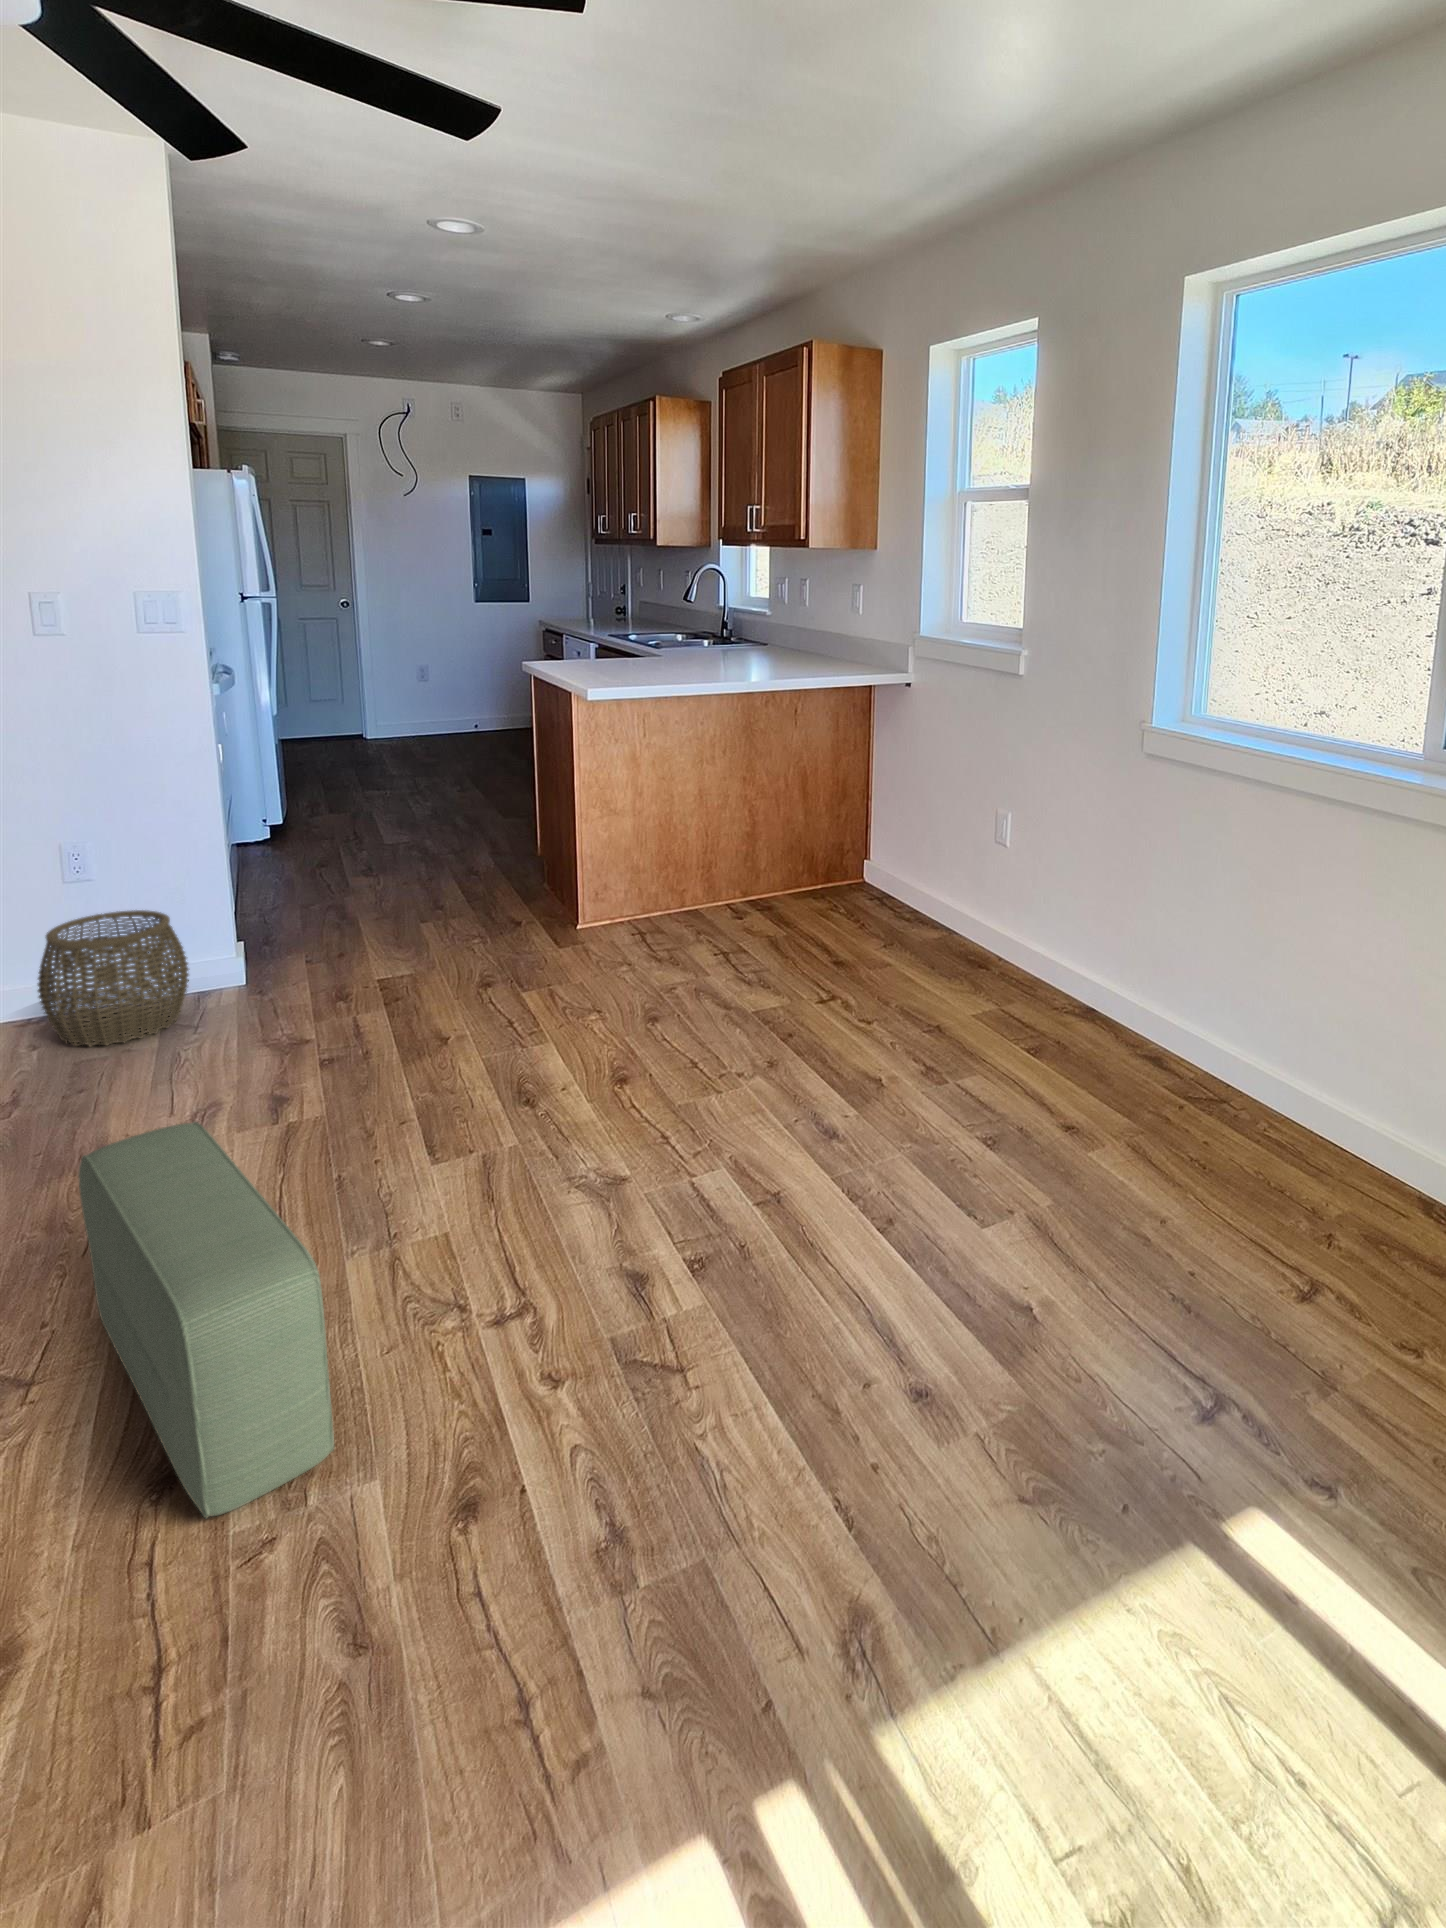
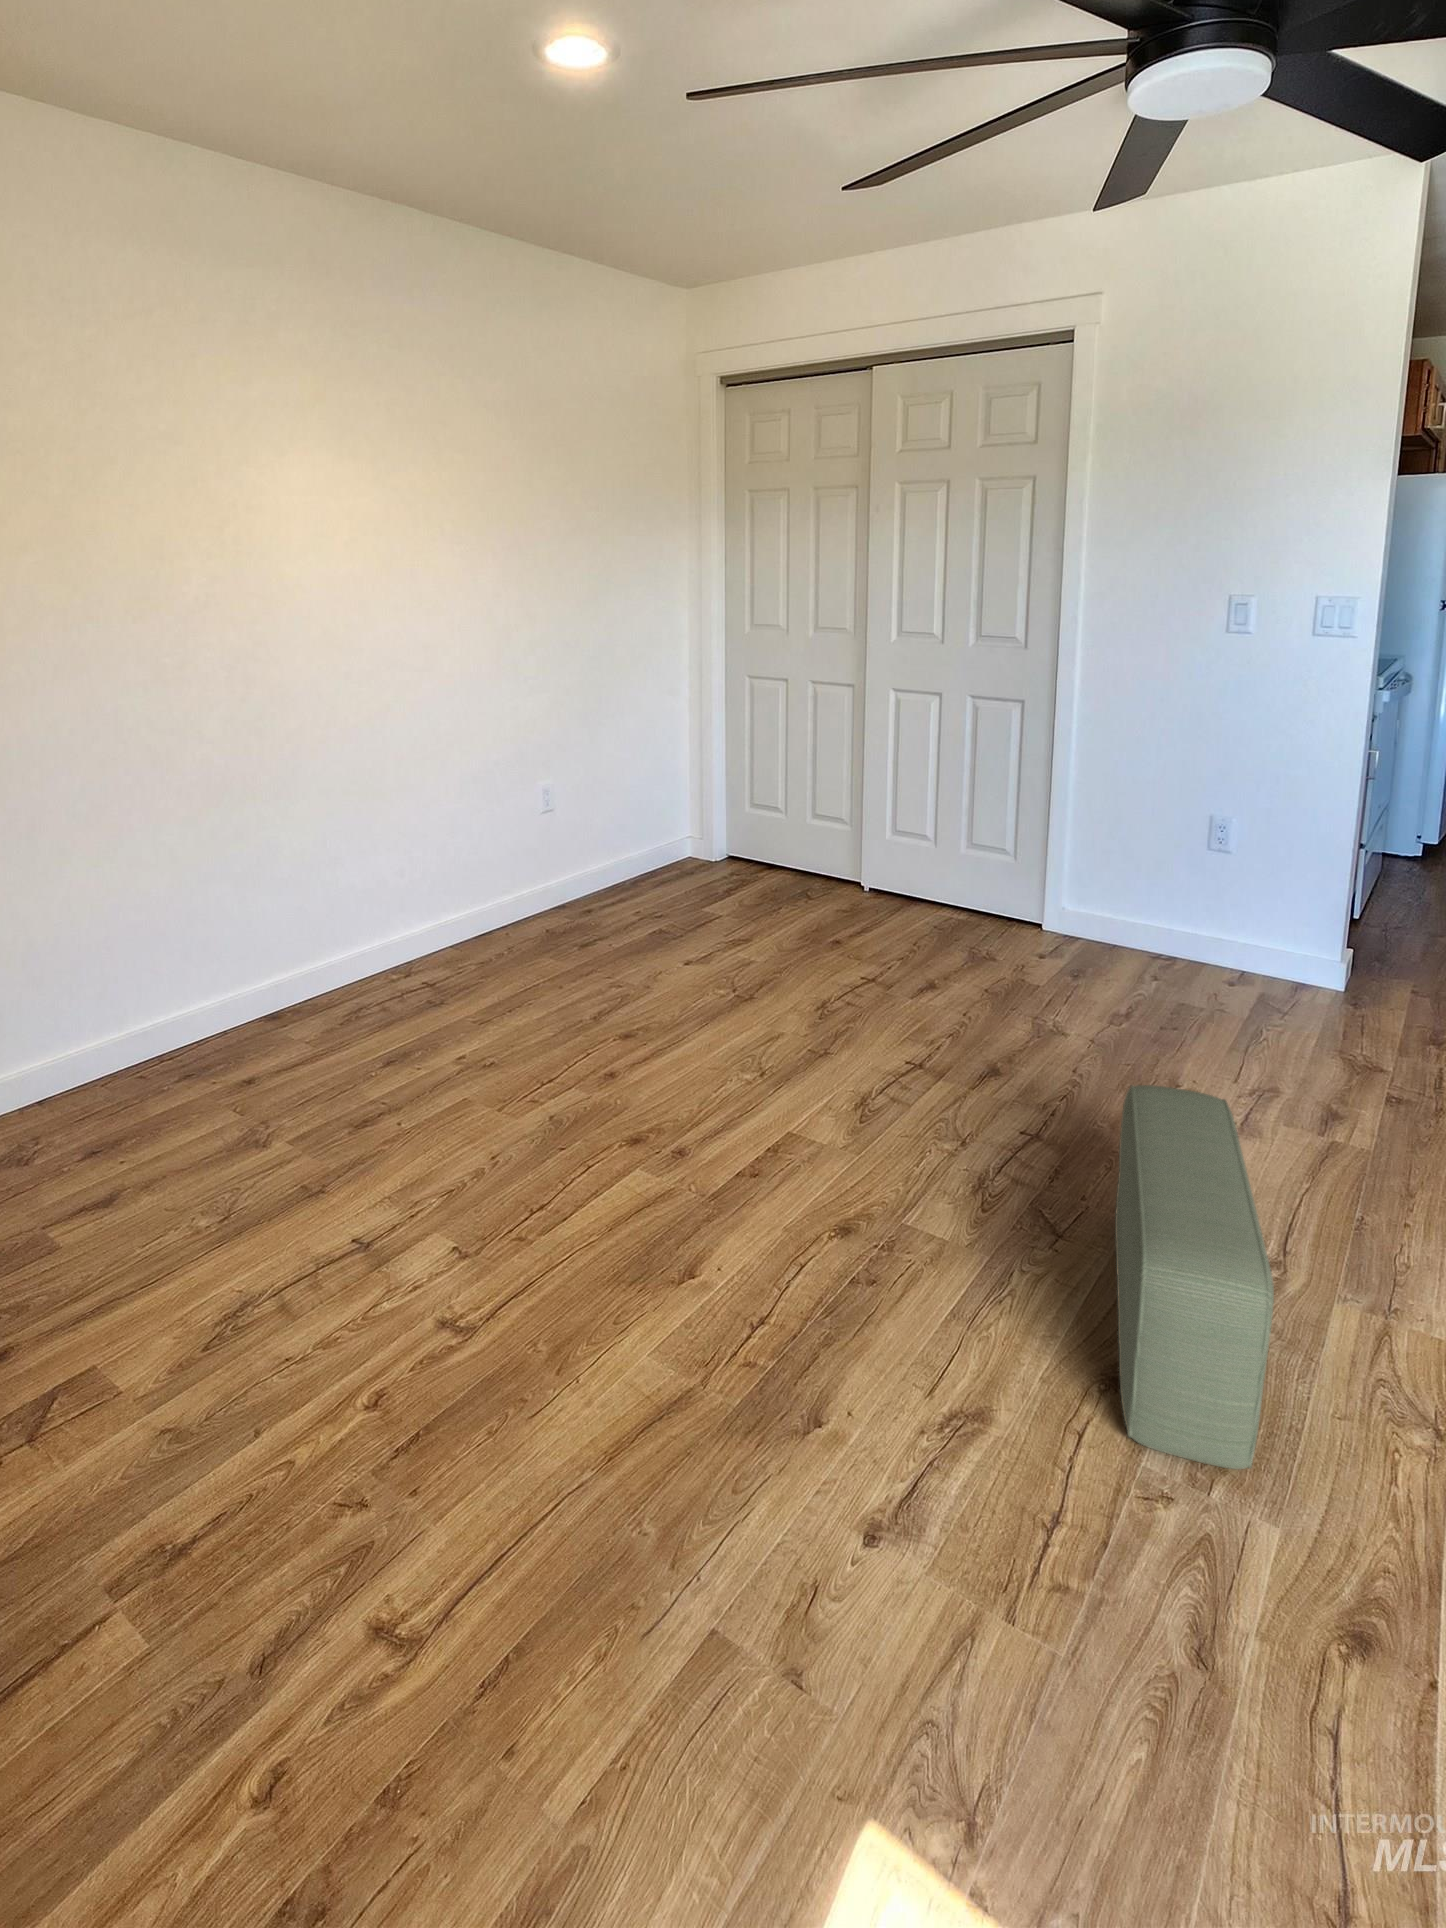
woven basket: present [38,910,189,1047] -> none [1162,885,1289,1006]

